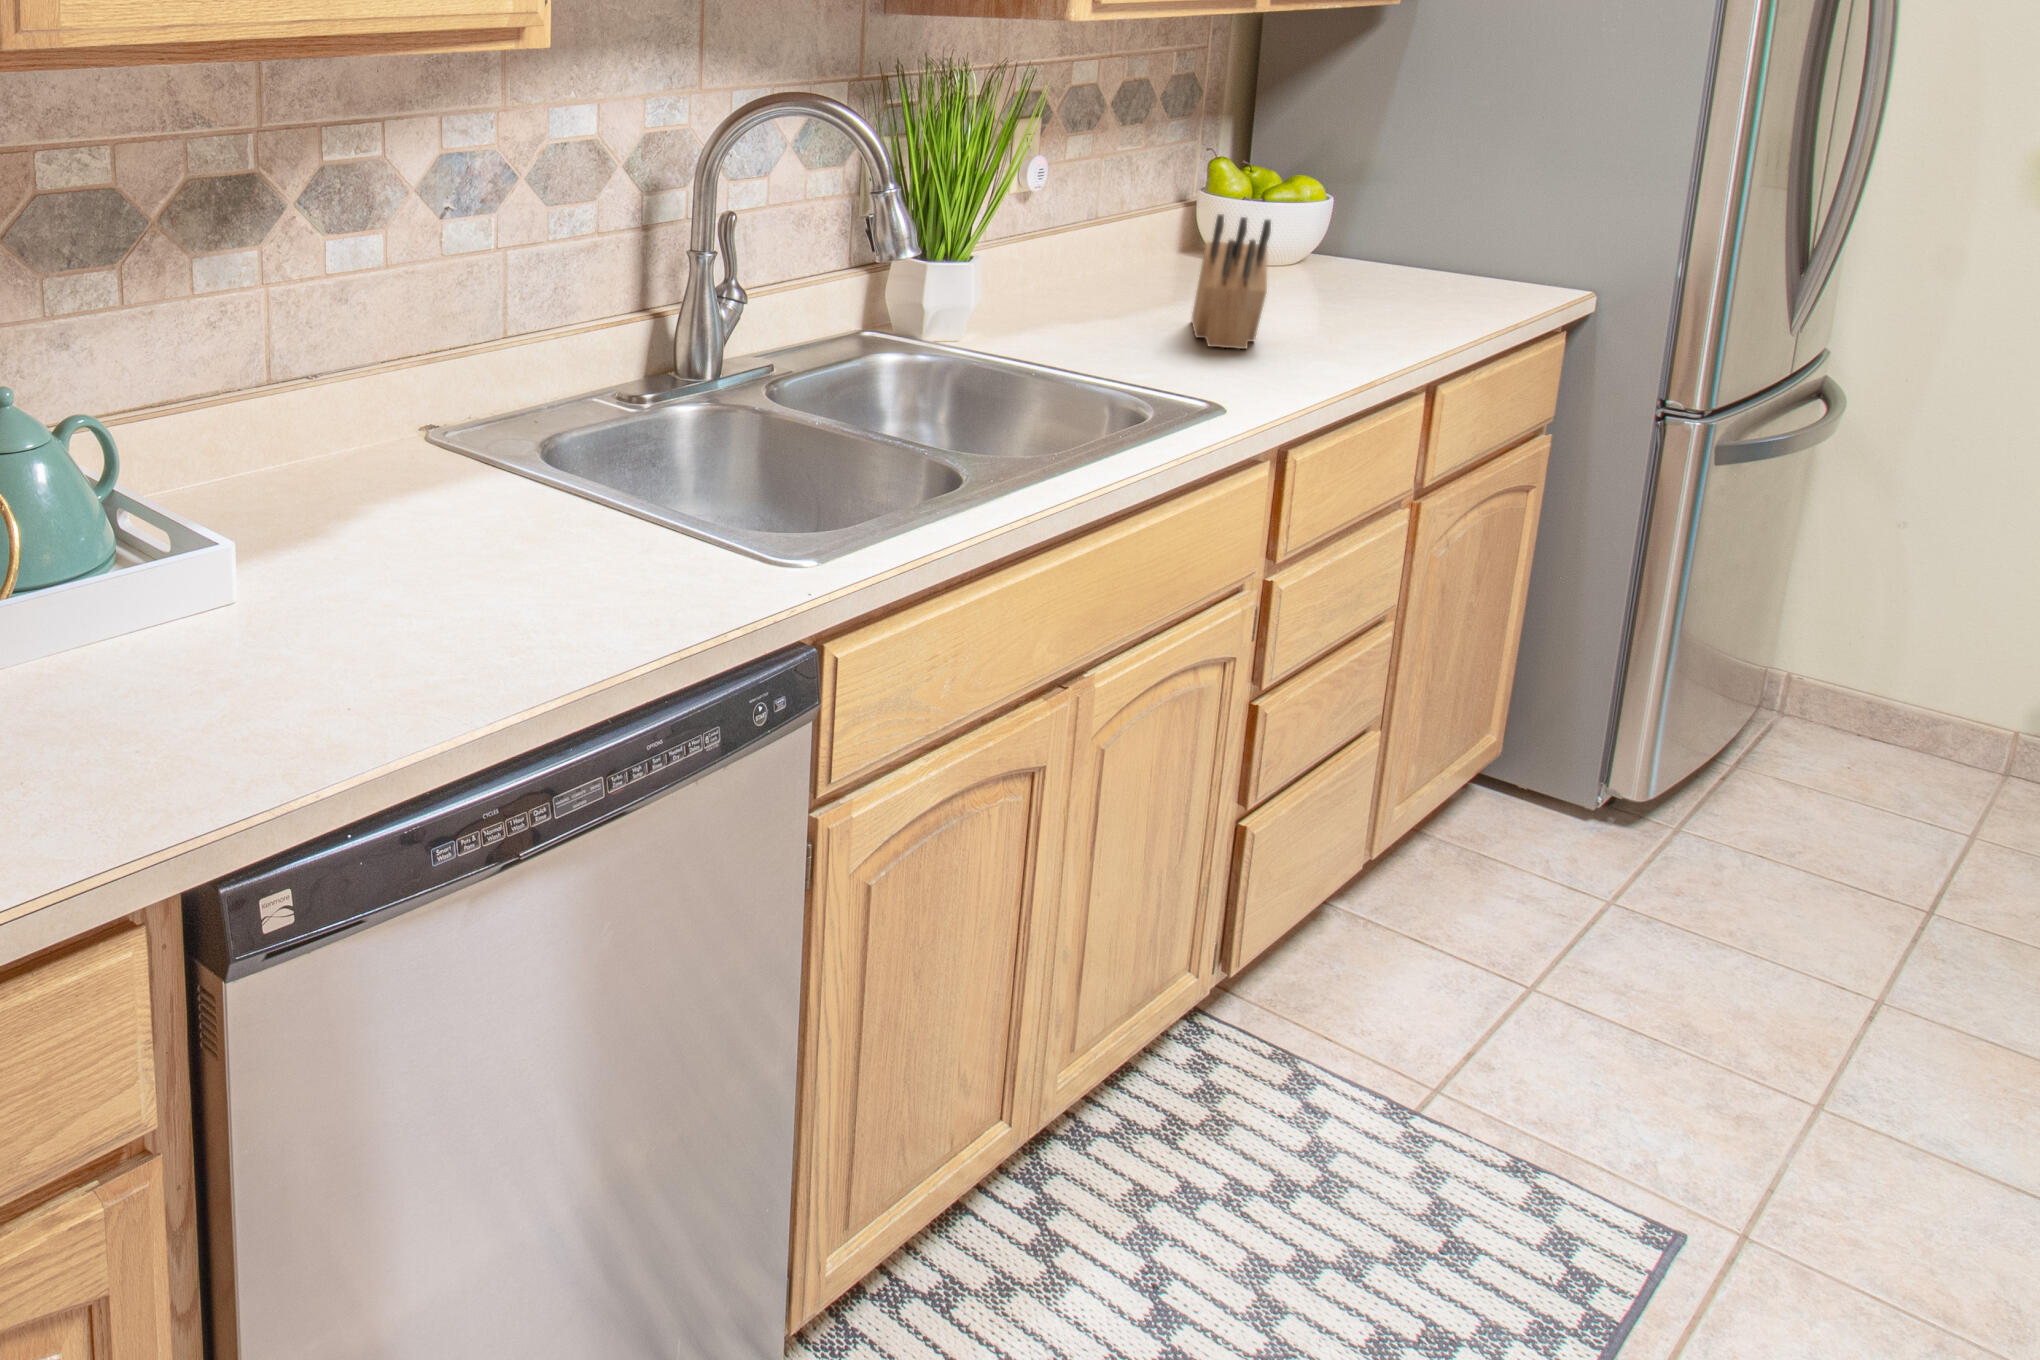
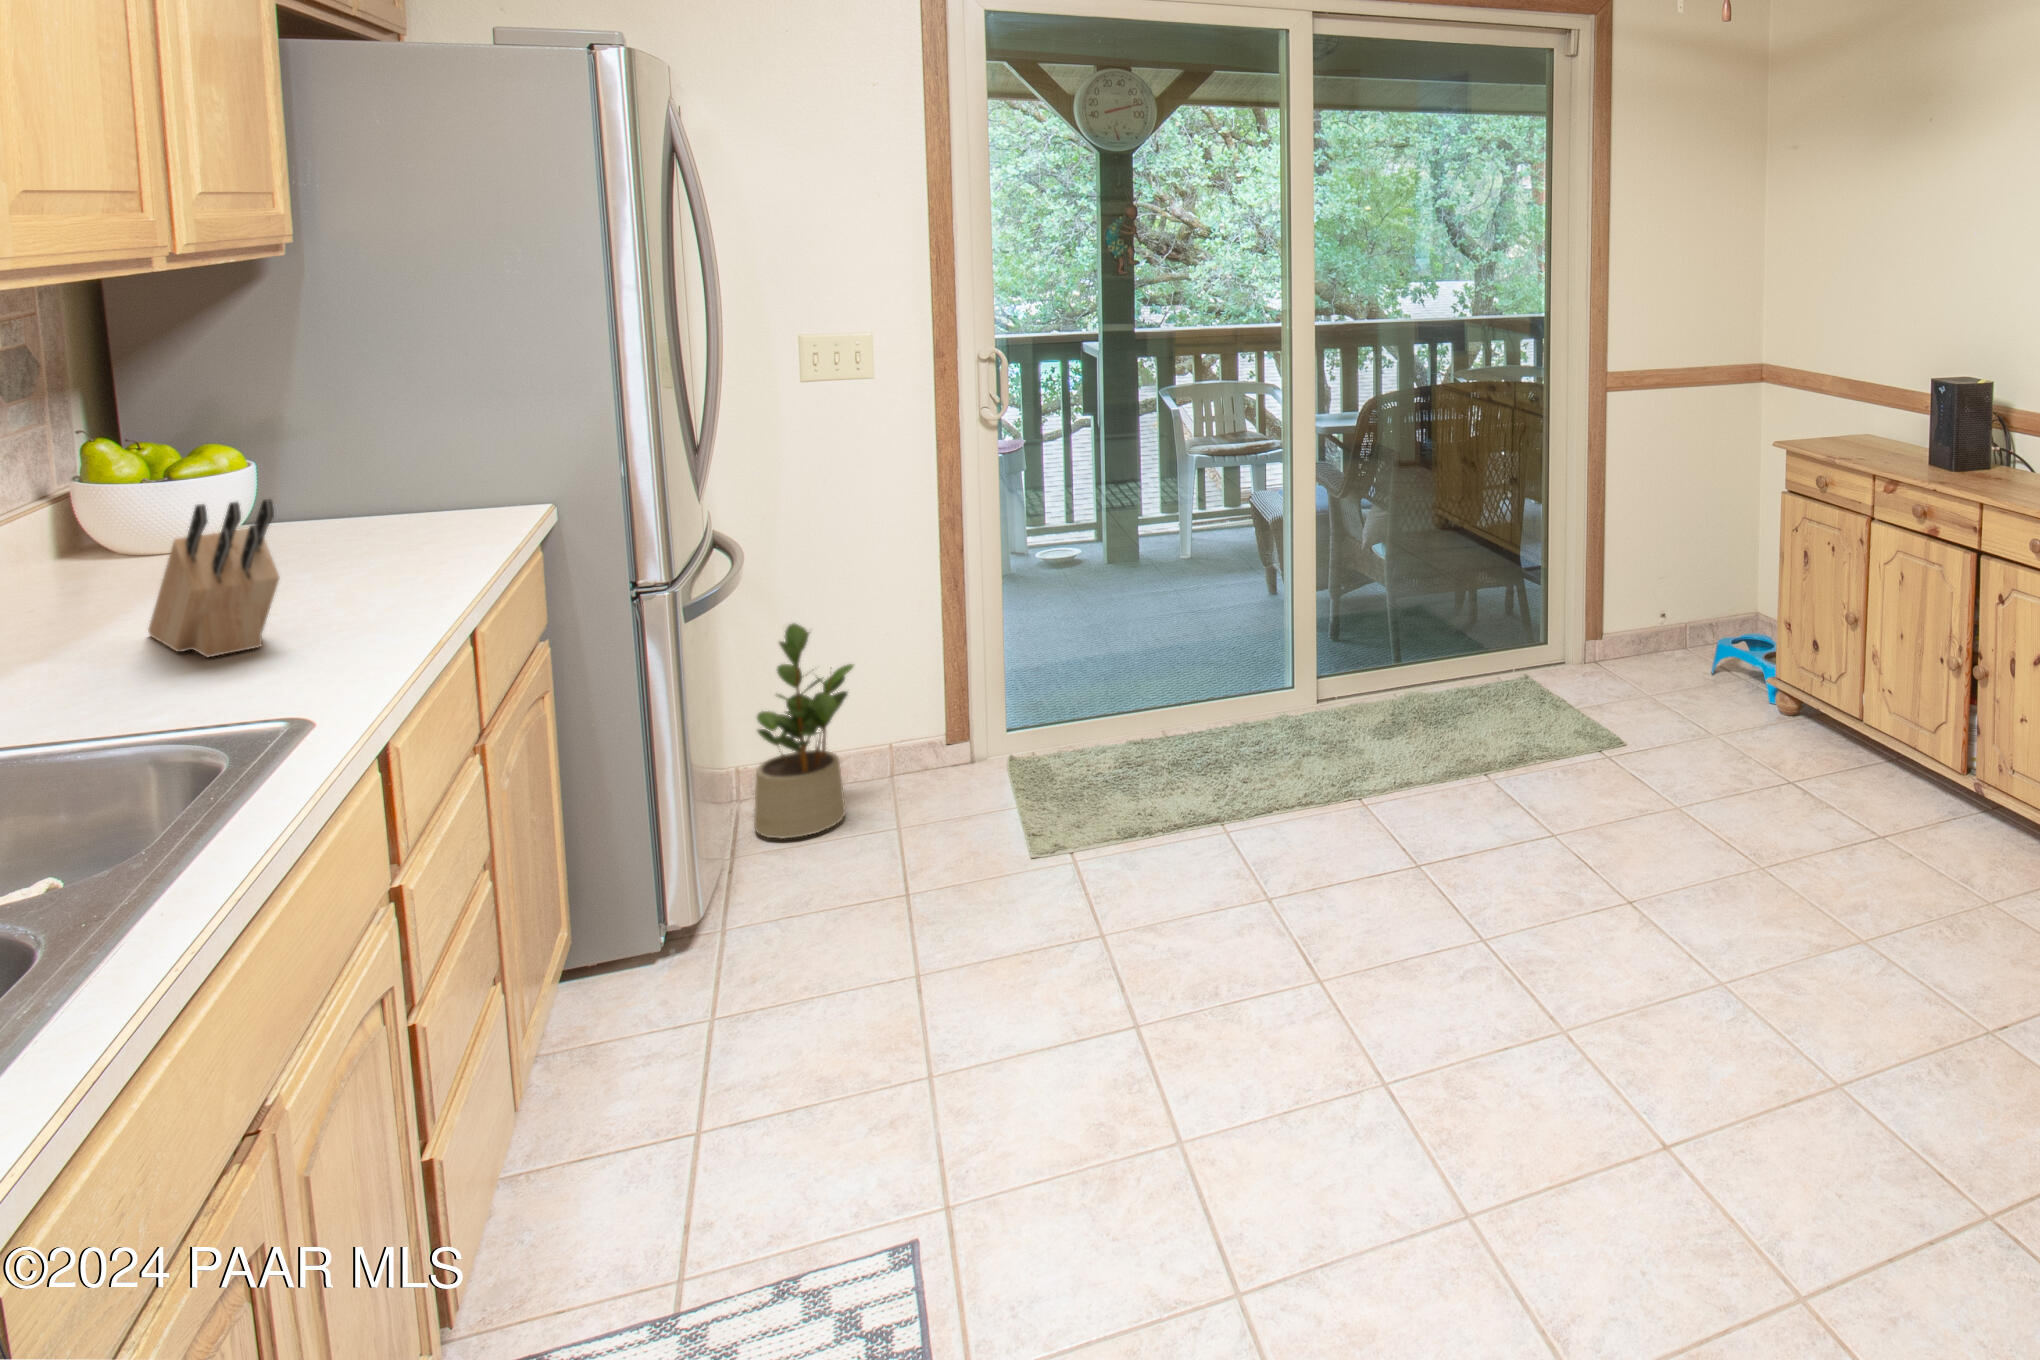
potted plant: none [1782,518,1984,792] -> present [754,623,853,839]

